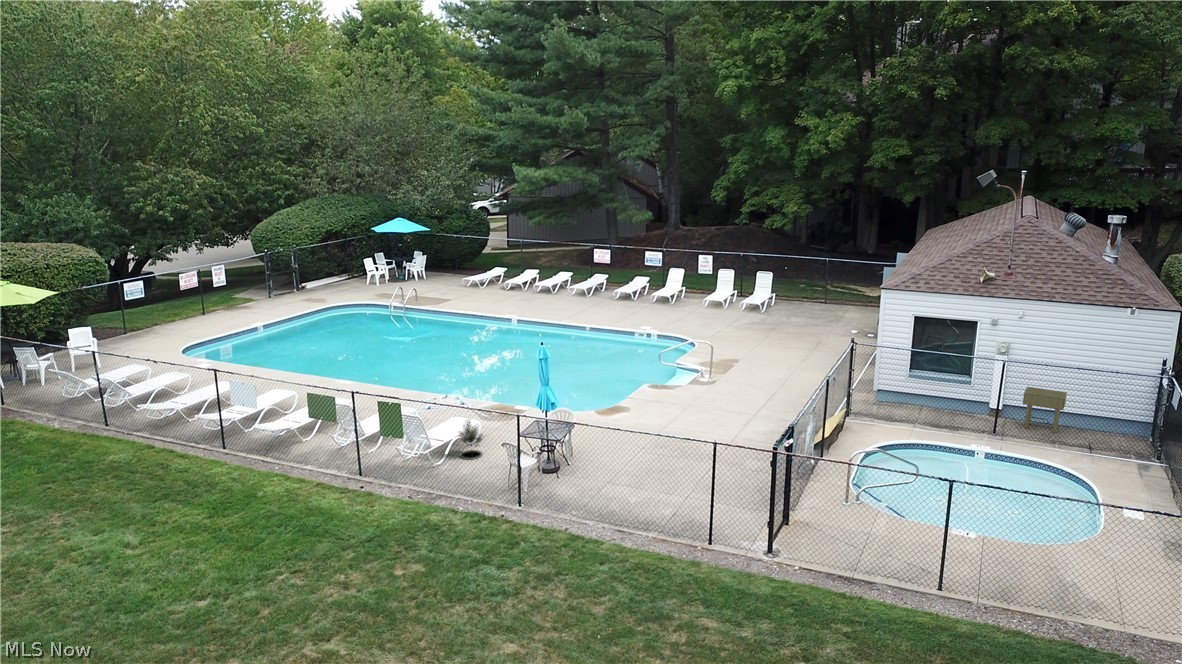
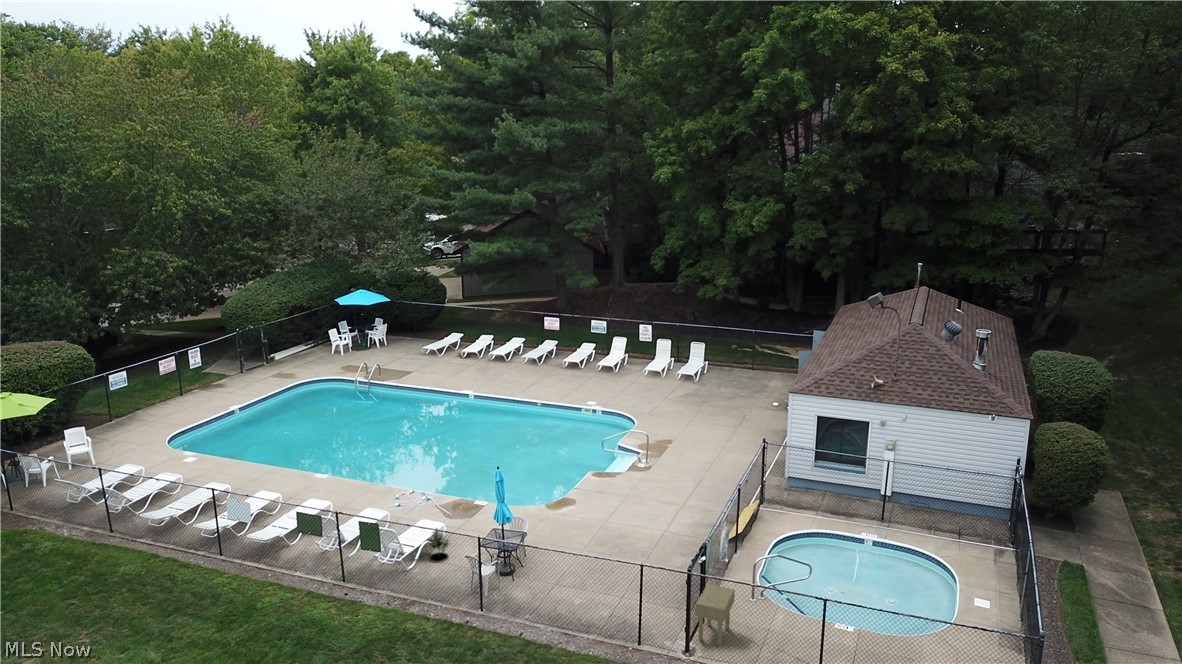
side table: present [1023,387,1067,433] -> present [696,584,735,646]

